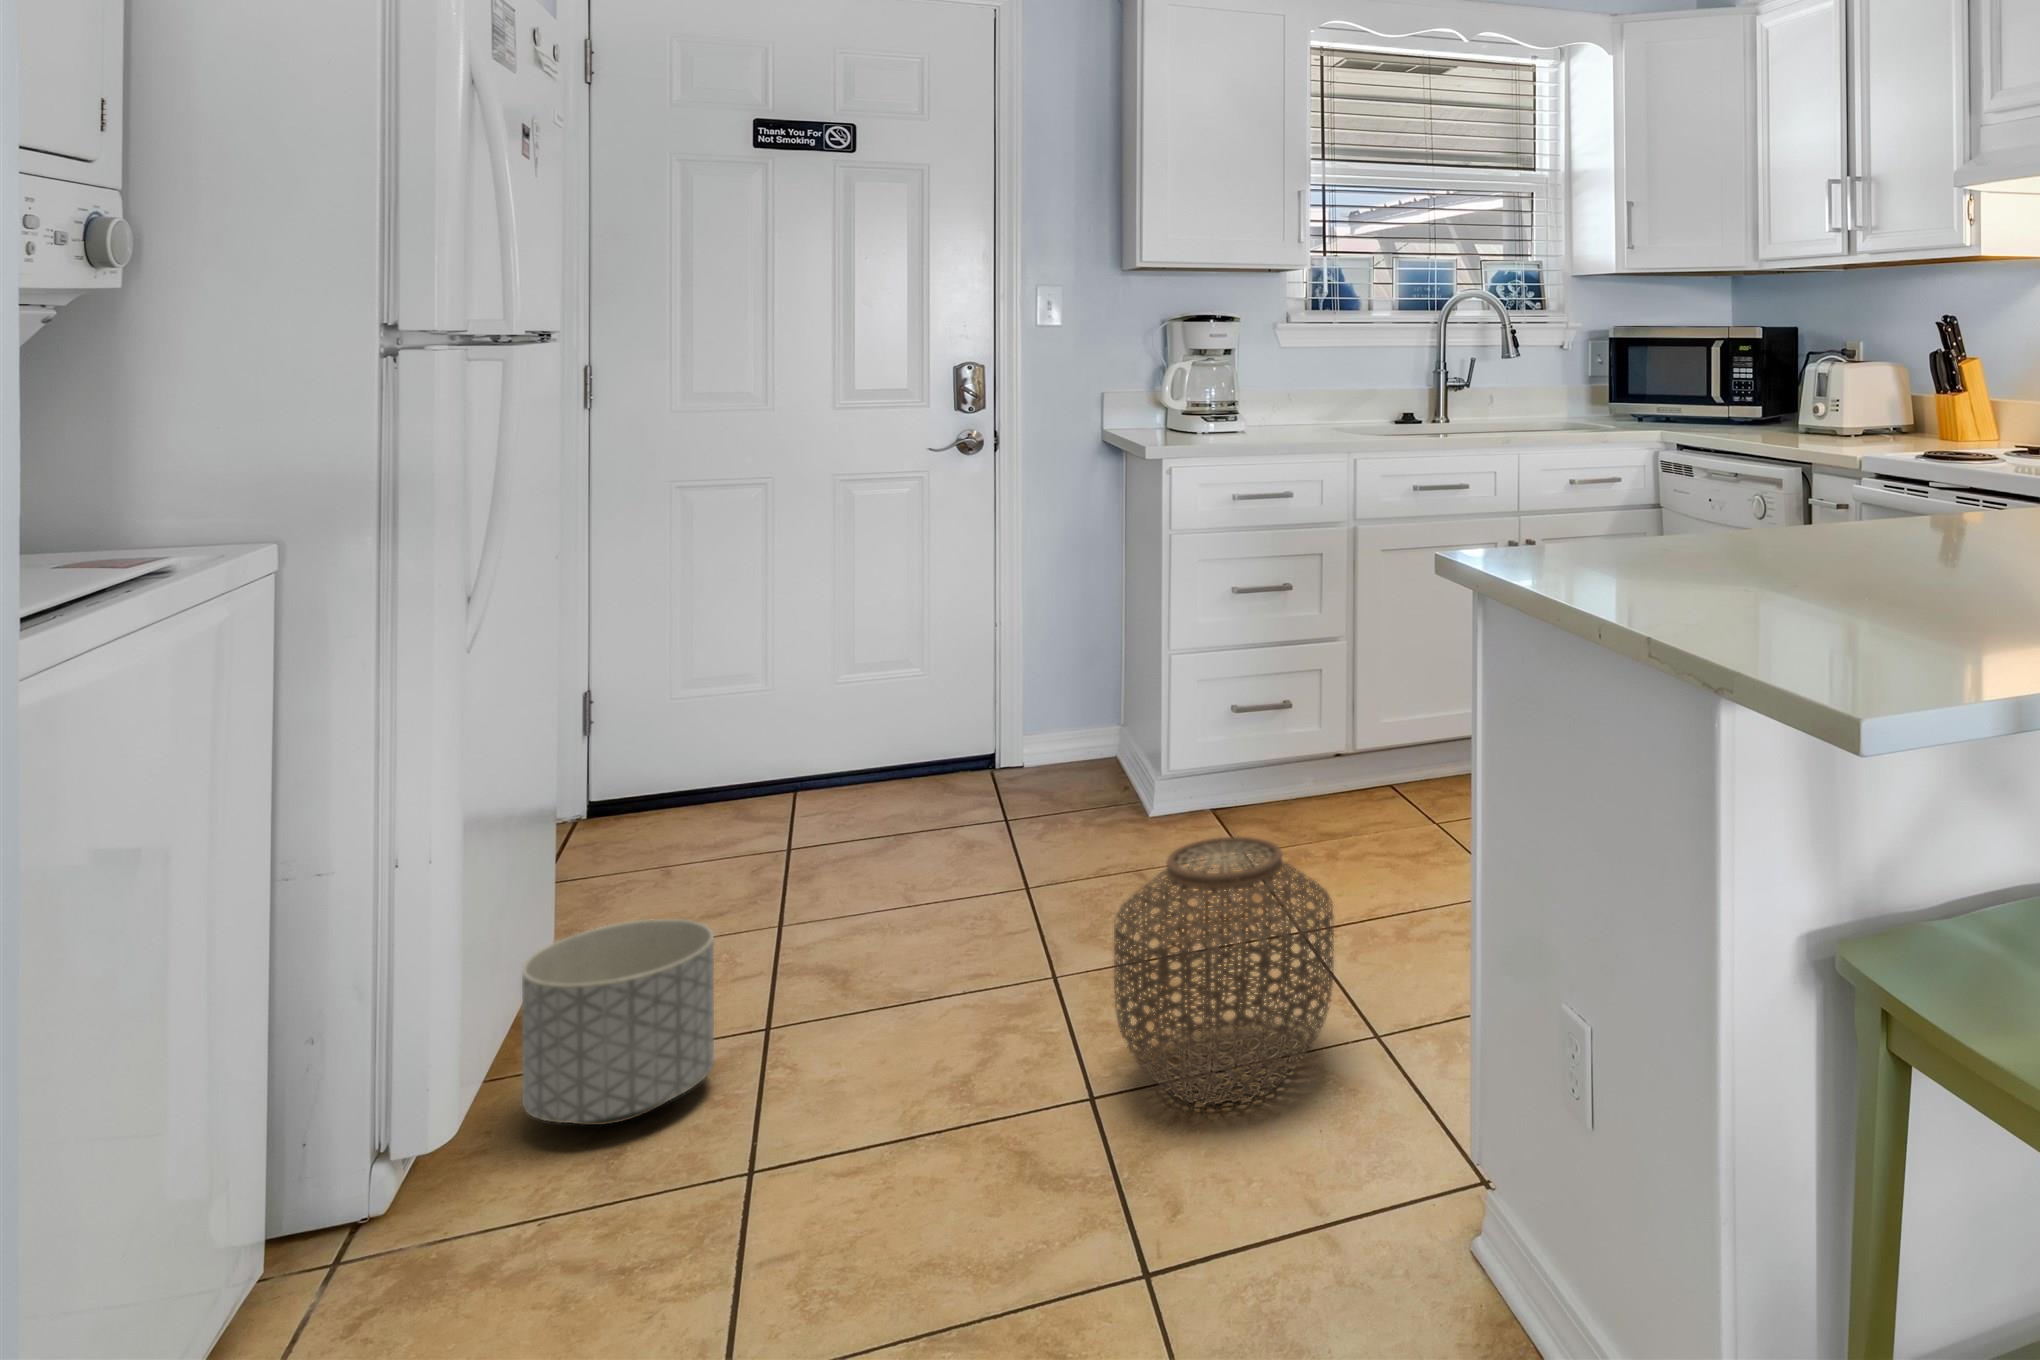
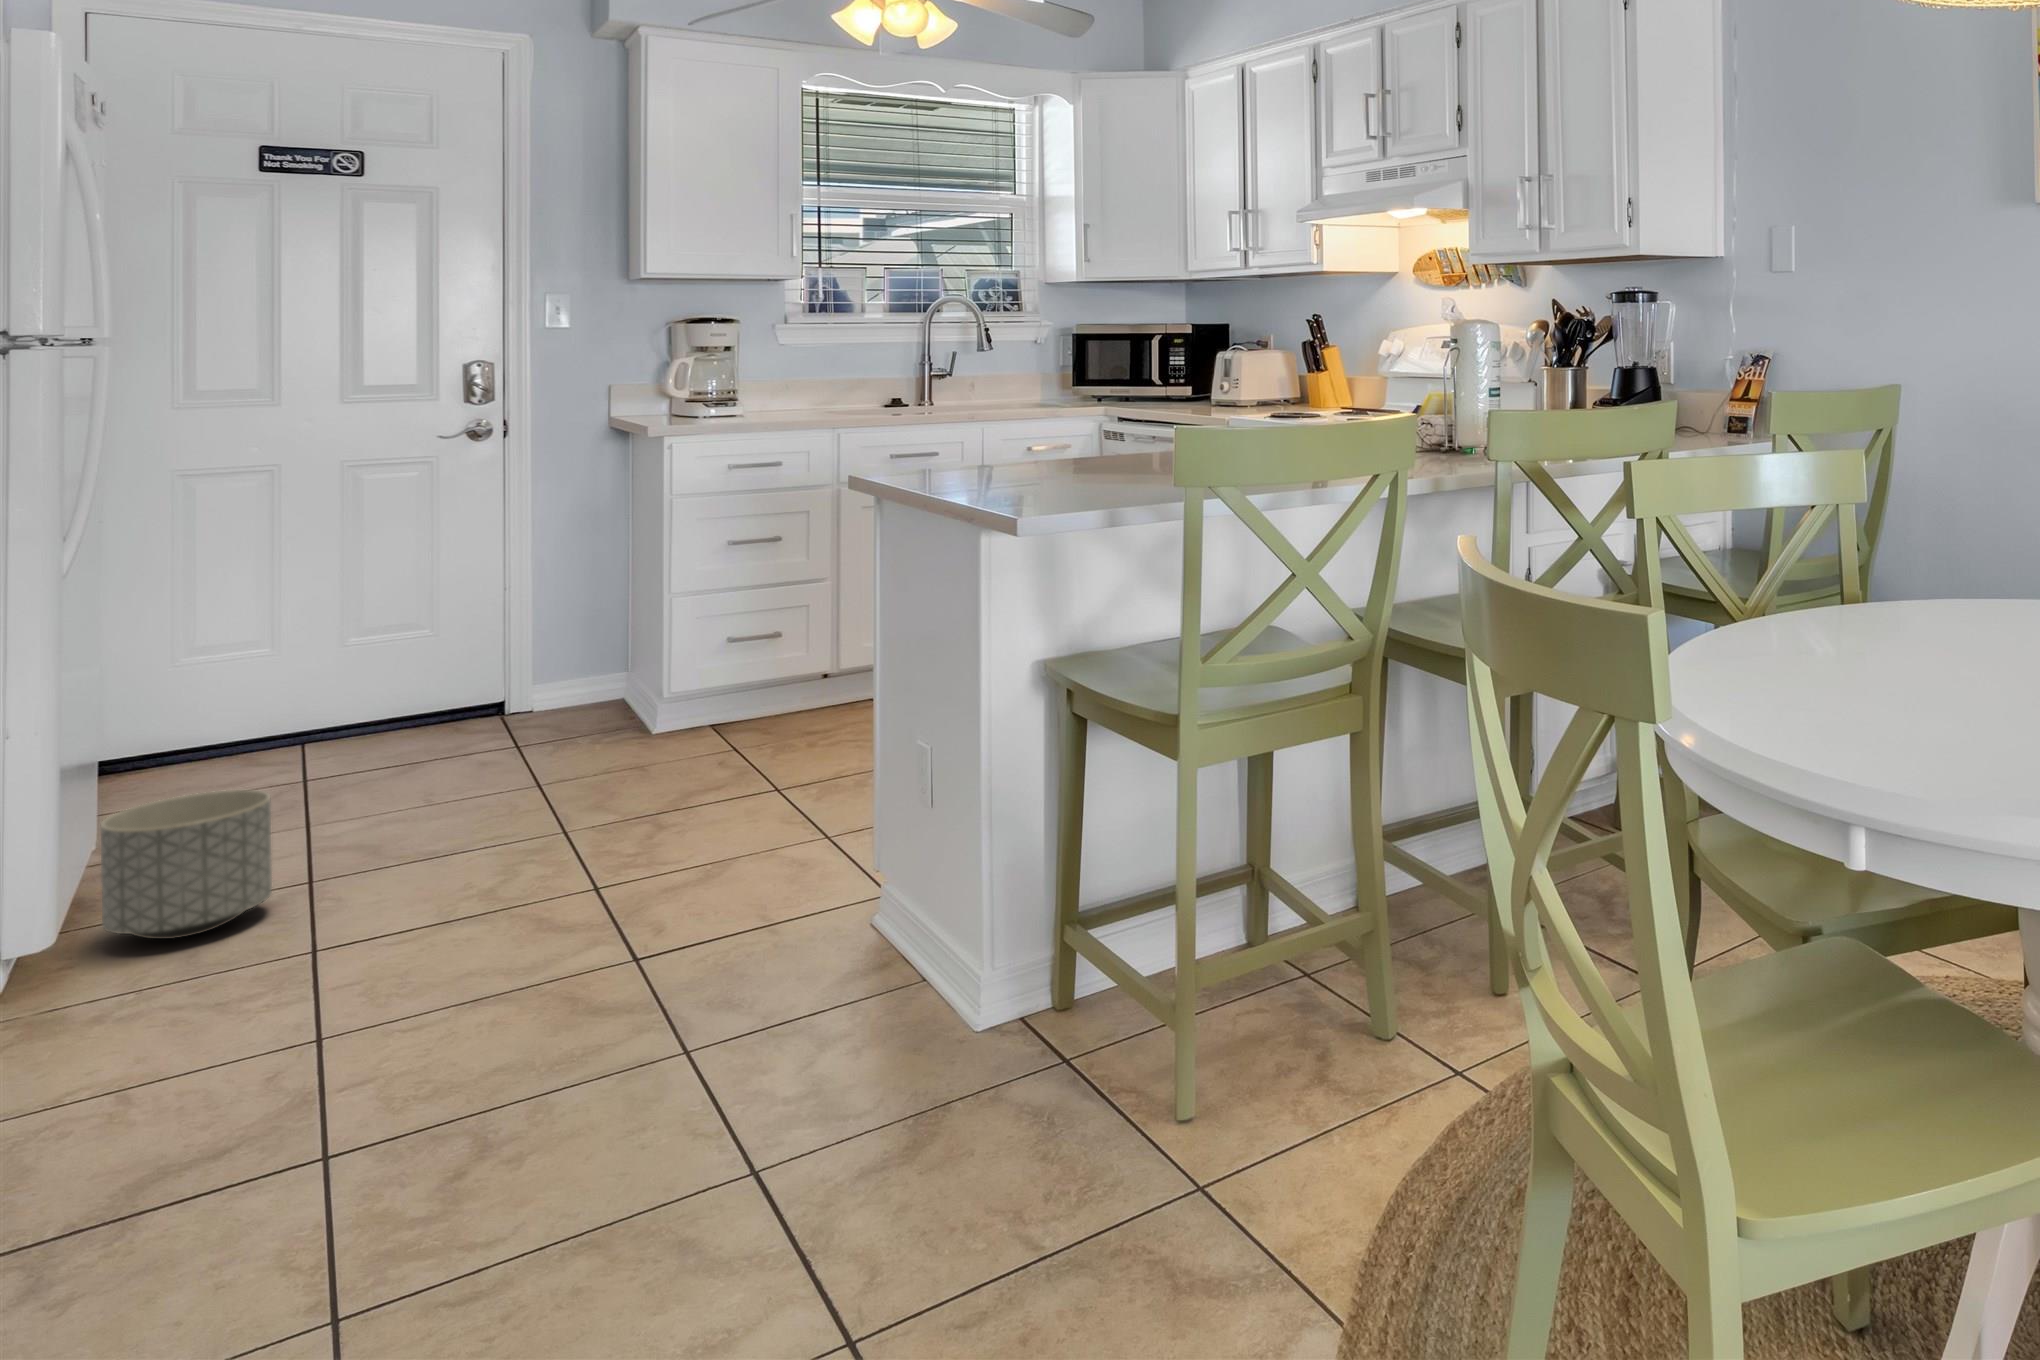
woven basket: present [1114,837,1334,1104] -> none [615,695,791,878]

